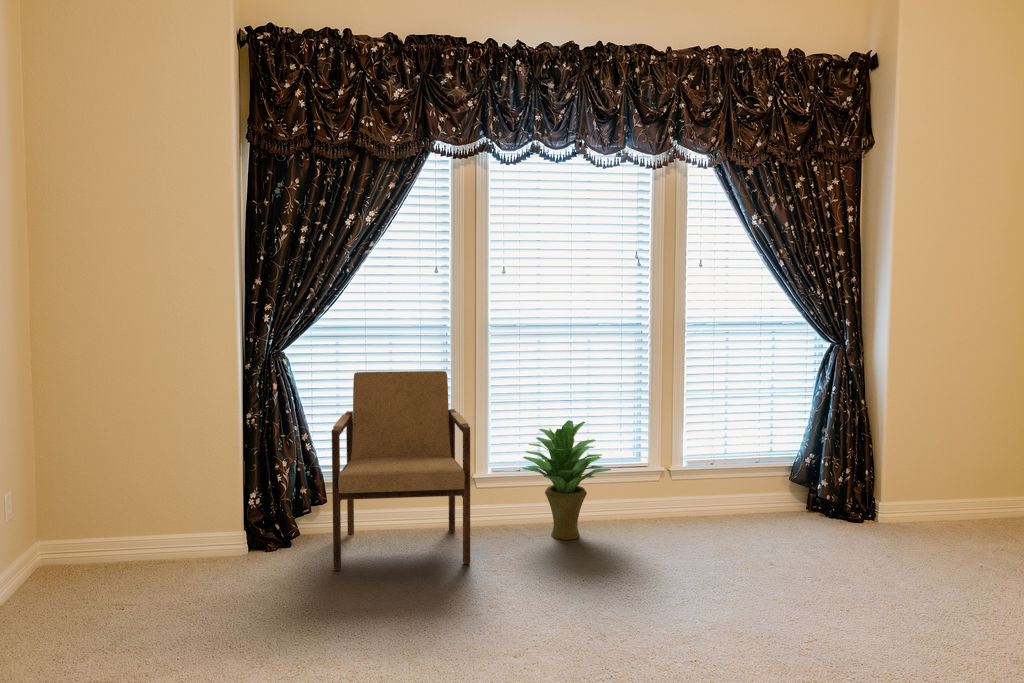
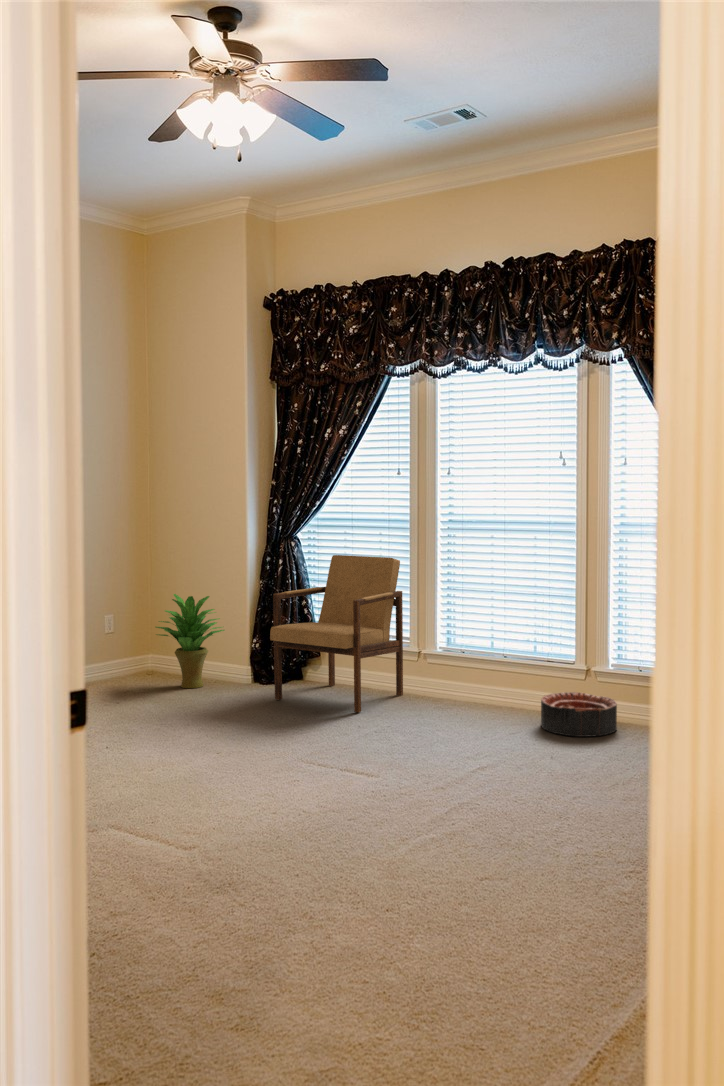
potted plant: present [523,420,611,540] -> present [156,594,224,688]
basket: none [647,493,724,541] -> present [541,692,617,737]

